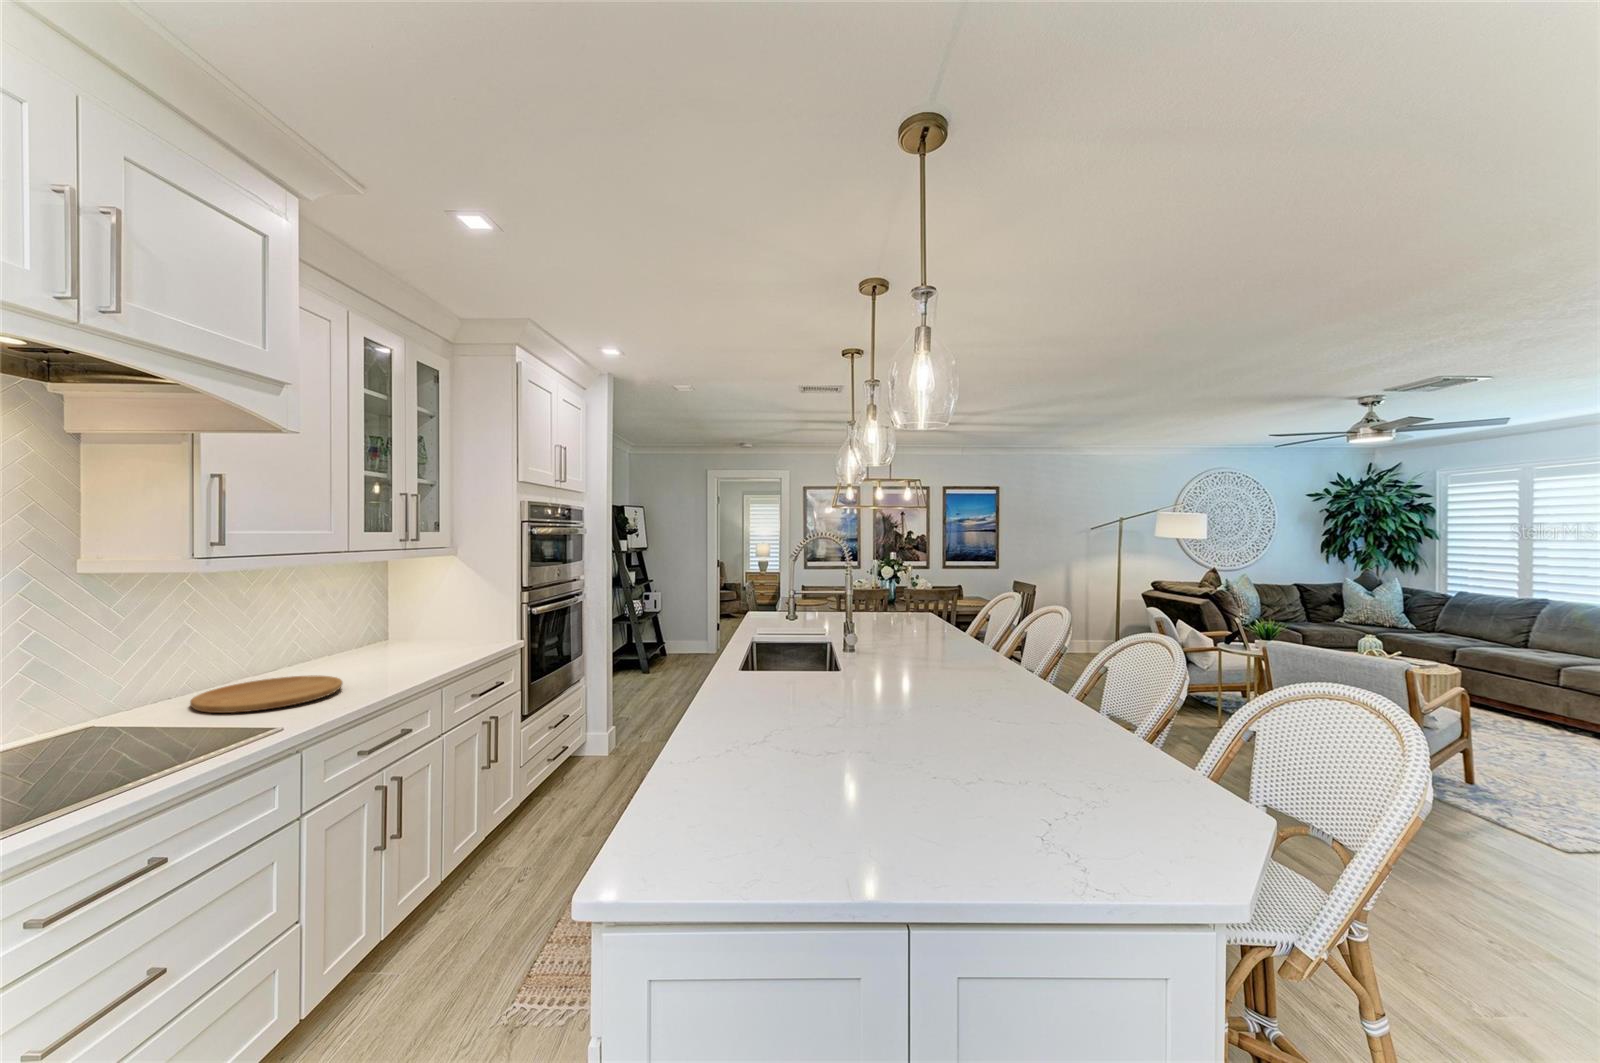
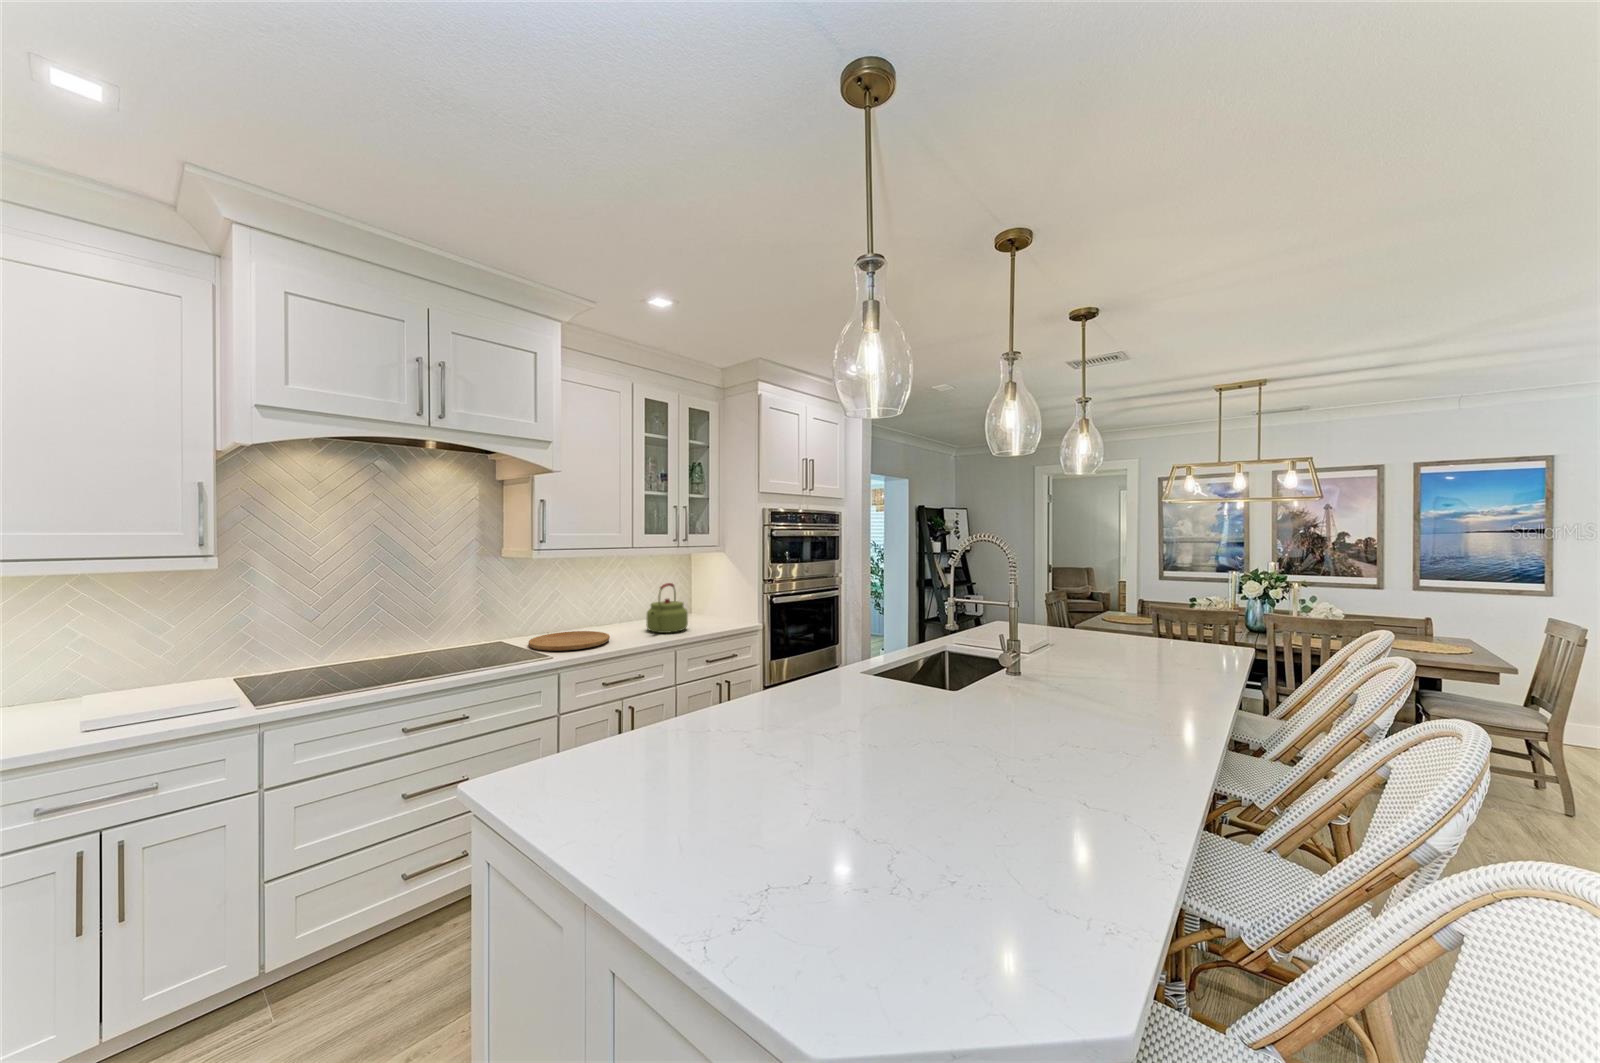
kettle: none [363,598,429,666] -> present [646,583,688,633]

